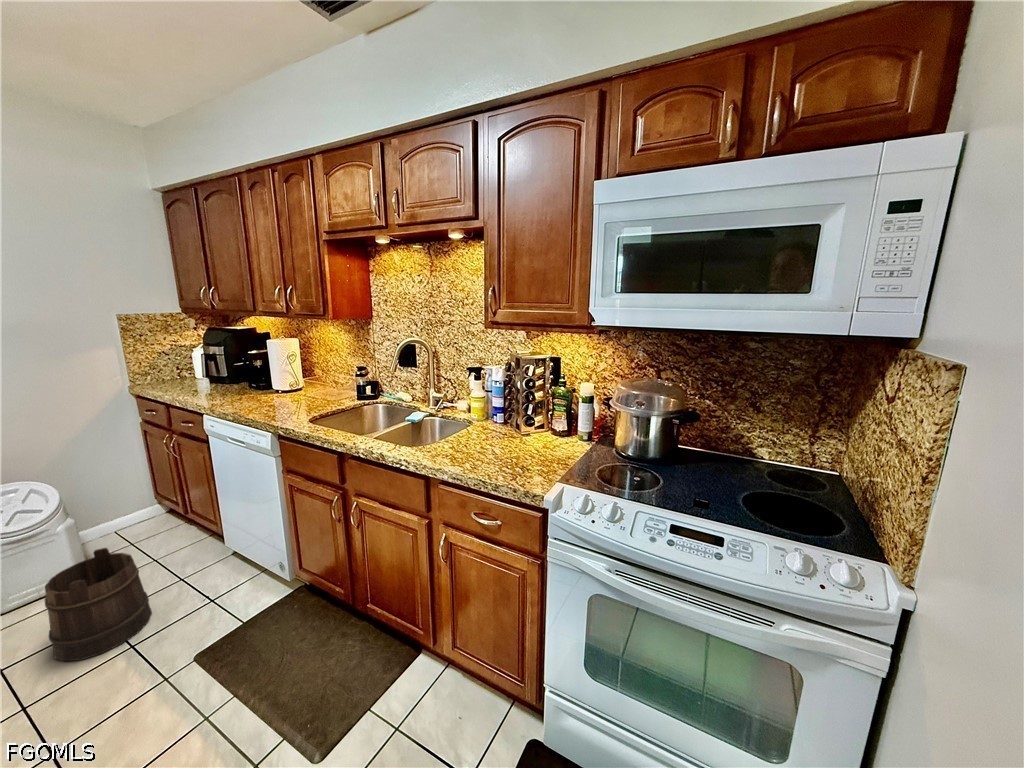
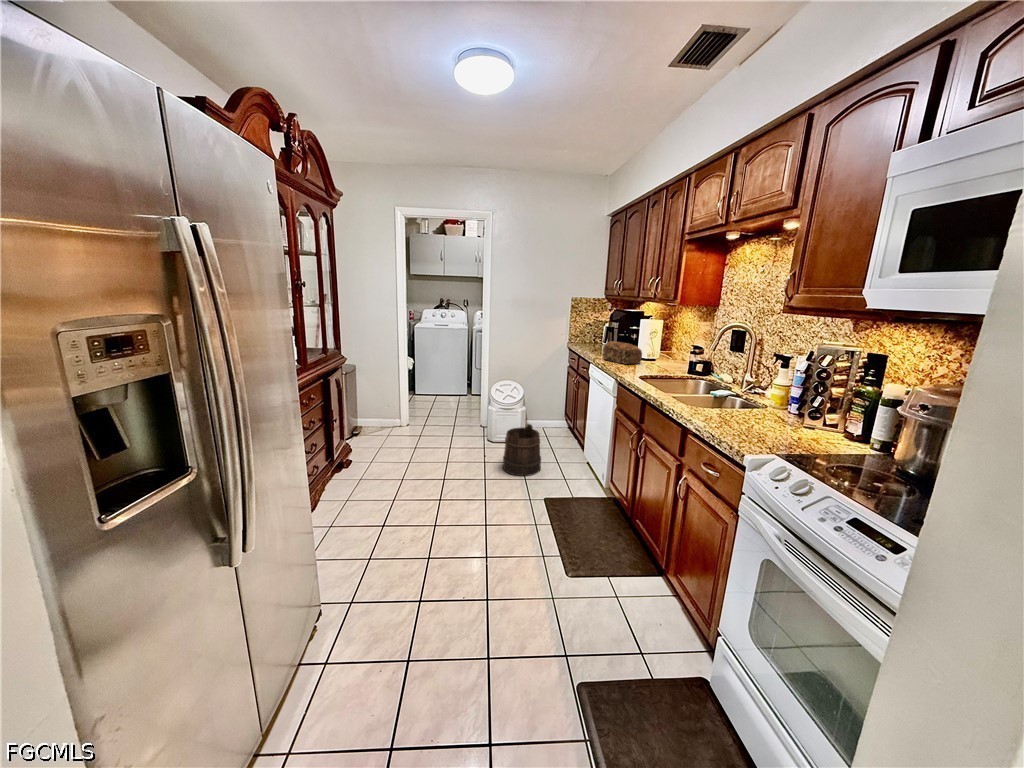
bread loaf: none [222,375,288,405] -> present [603,341,642,364]

